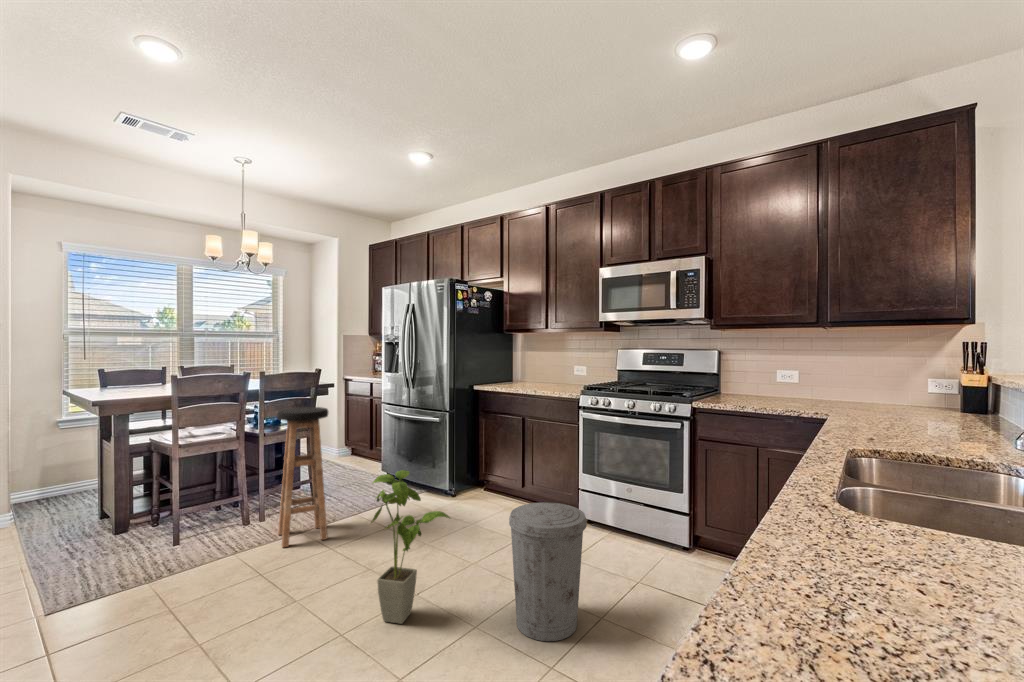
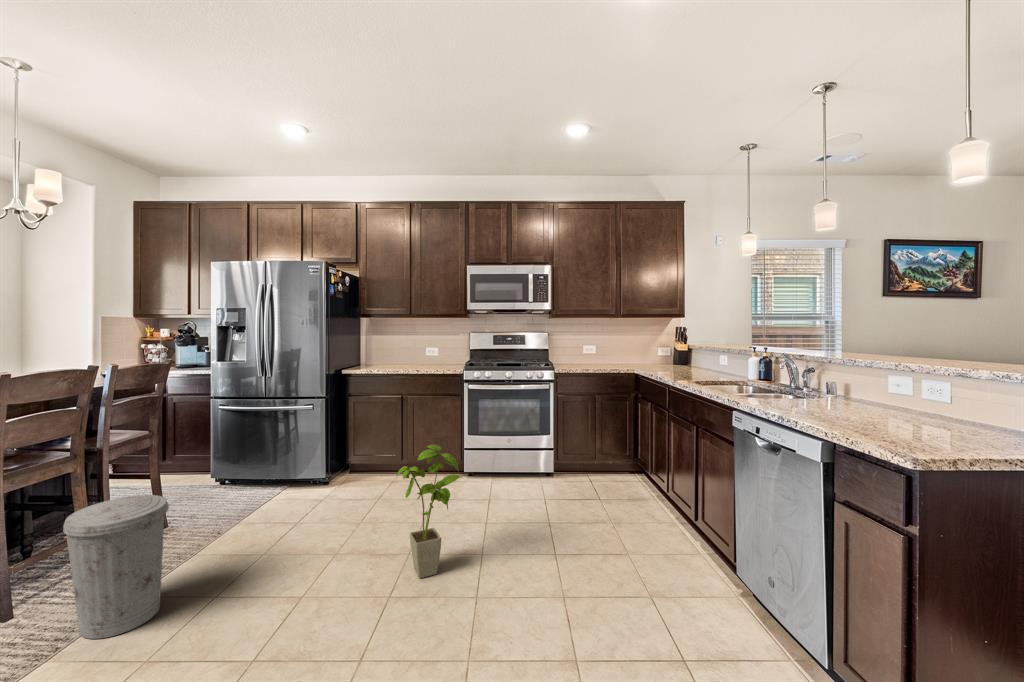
bar stool: present [277,407,328,547] -> none [176,405,253,569]
trash can: present [509,502,587,641] -> present [63,495,169,639]

